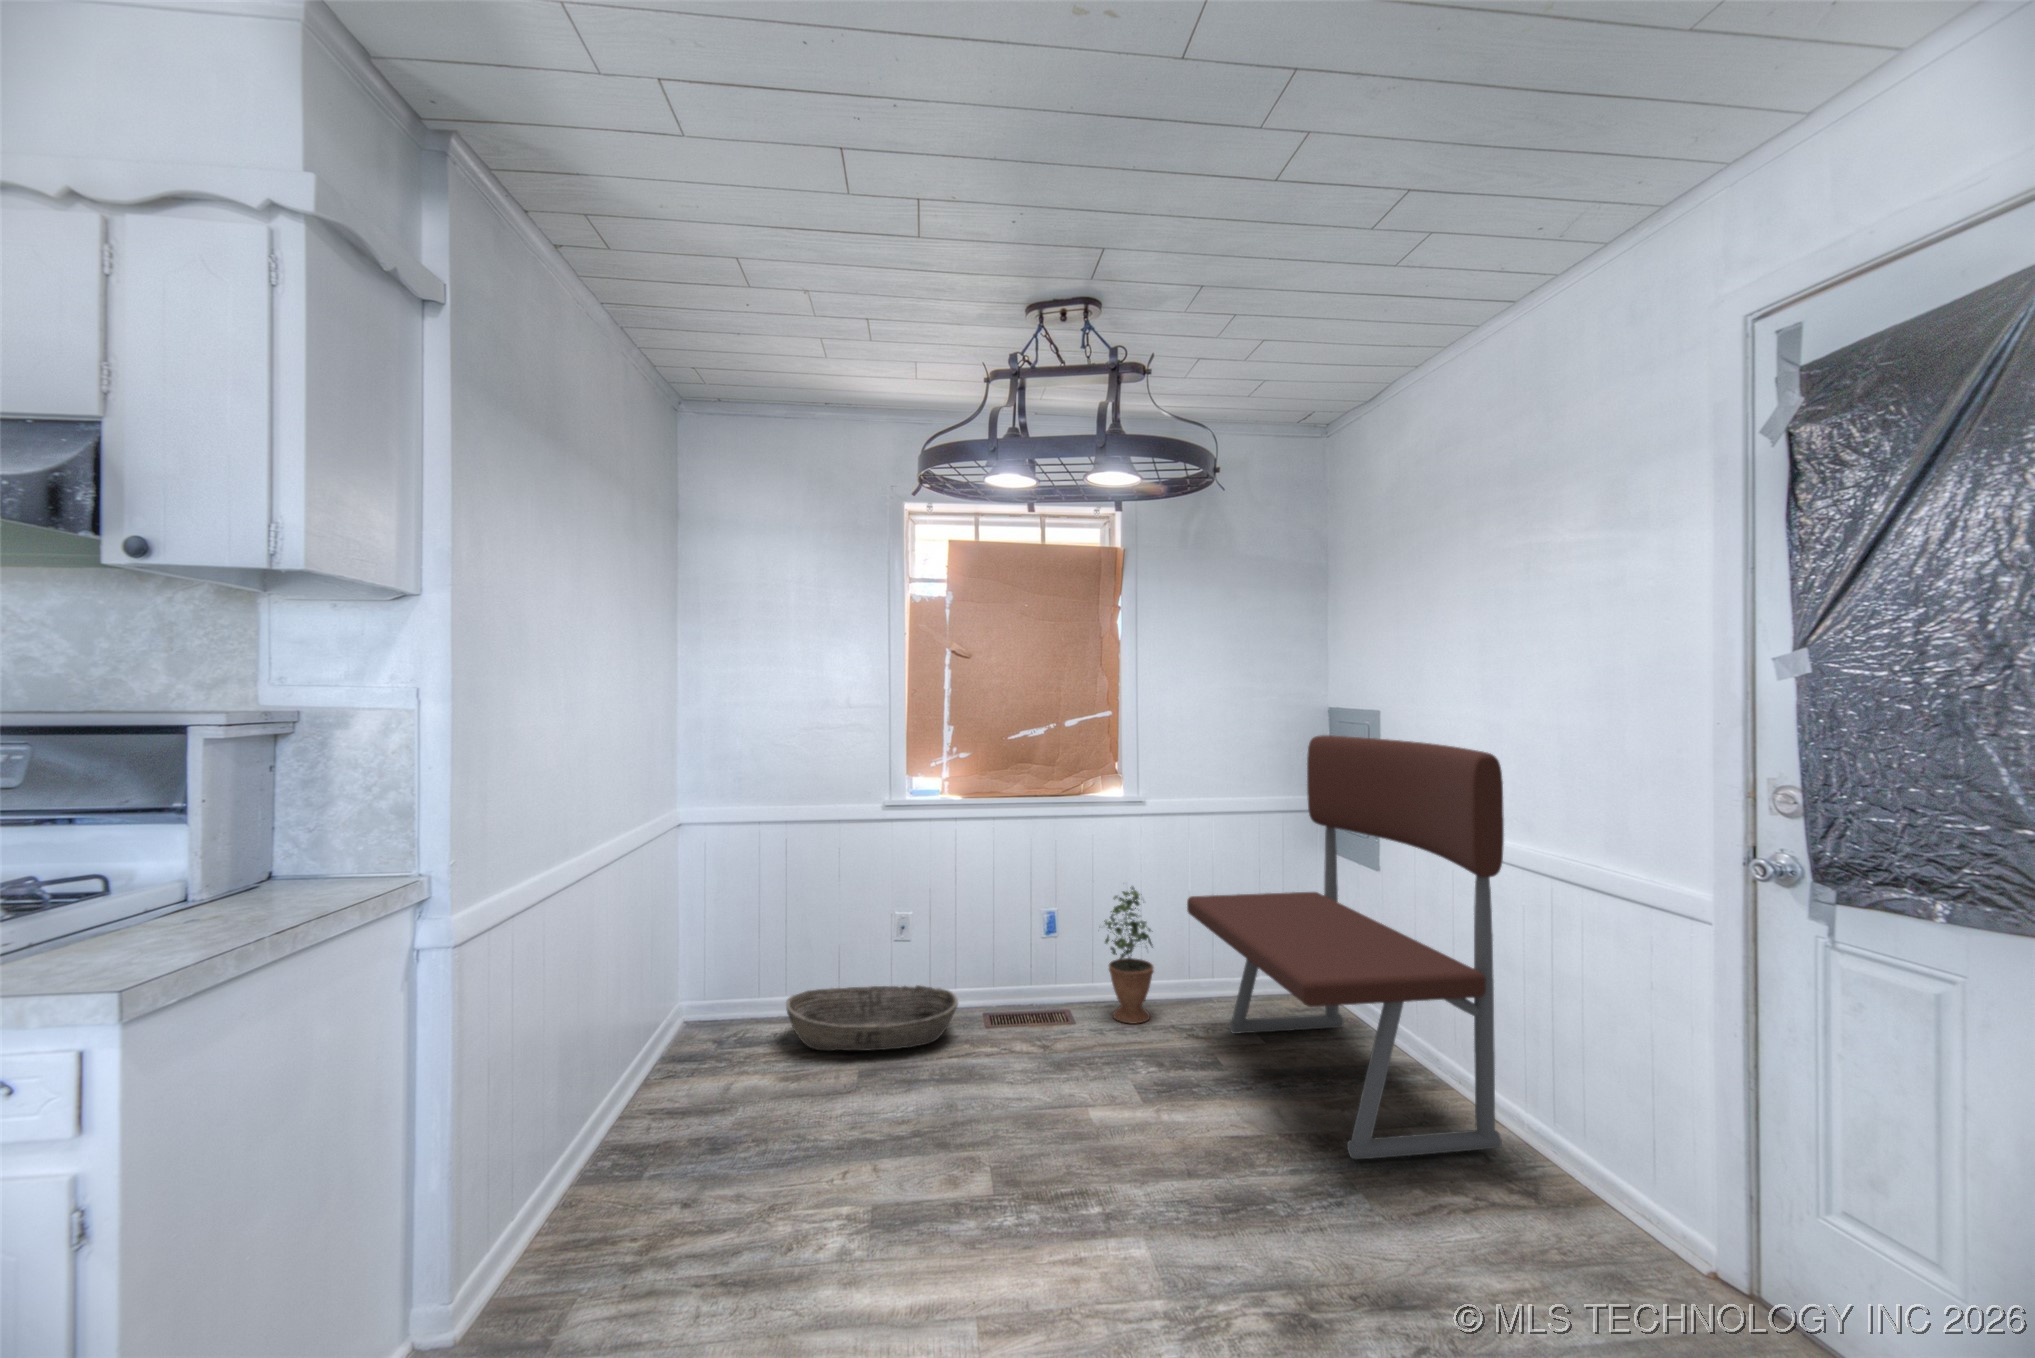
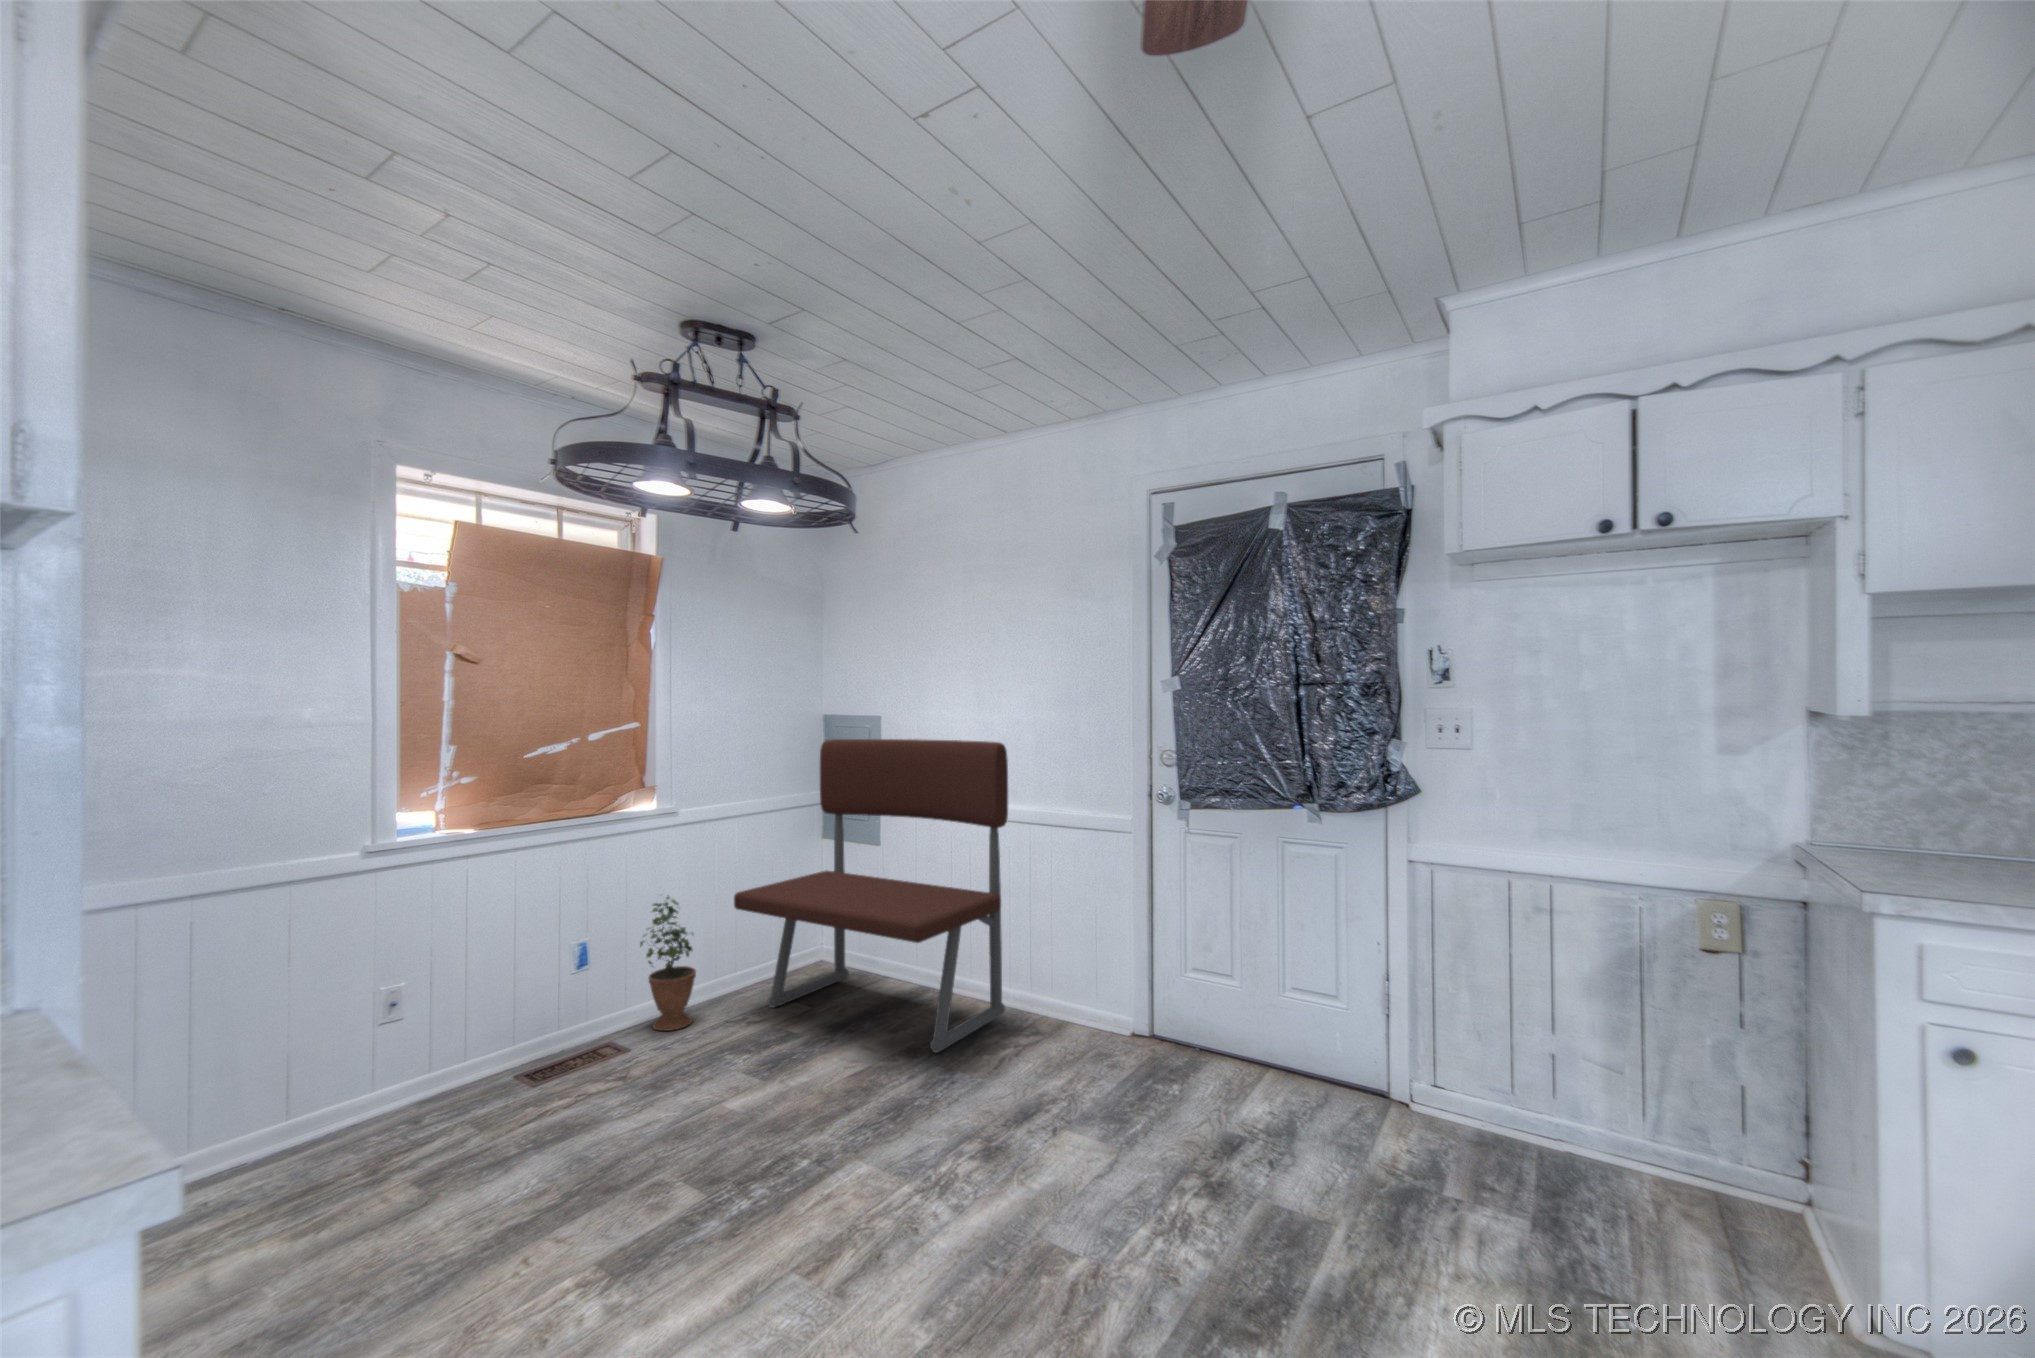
basket: present [786,985,958,1051] -> none [232,1056,505,1189]

